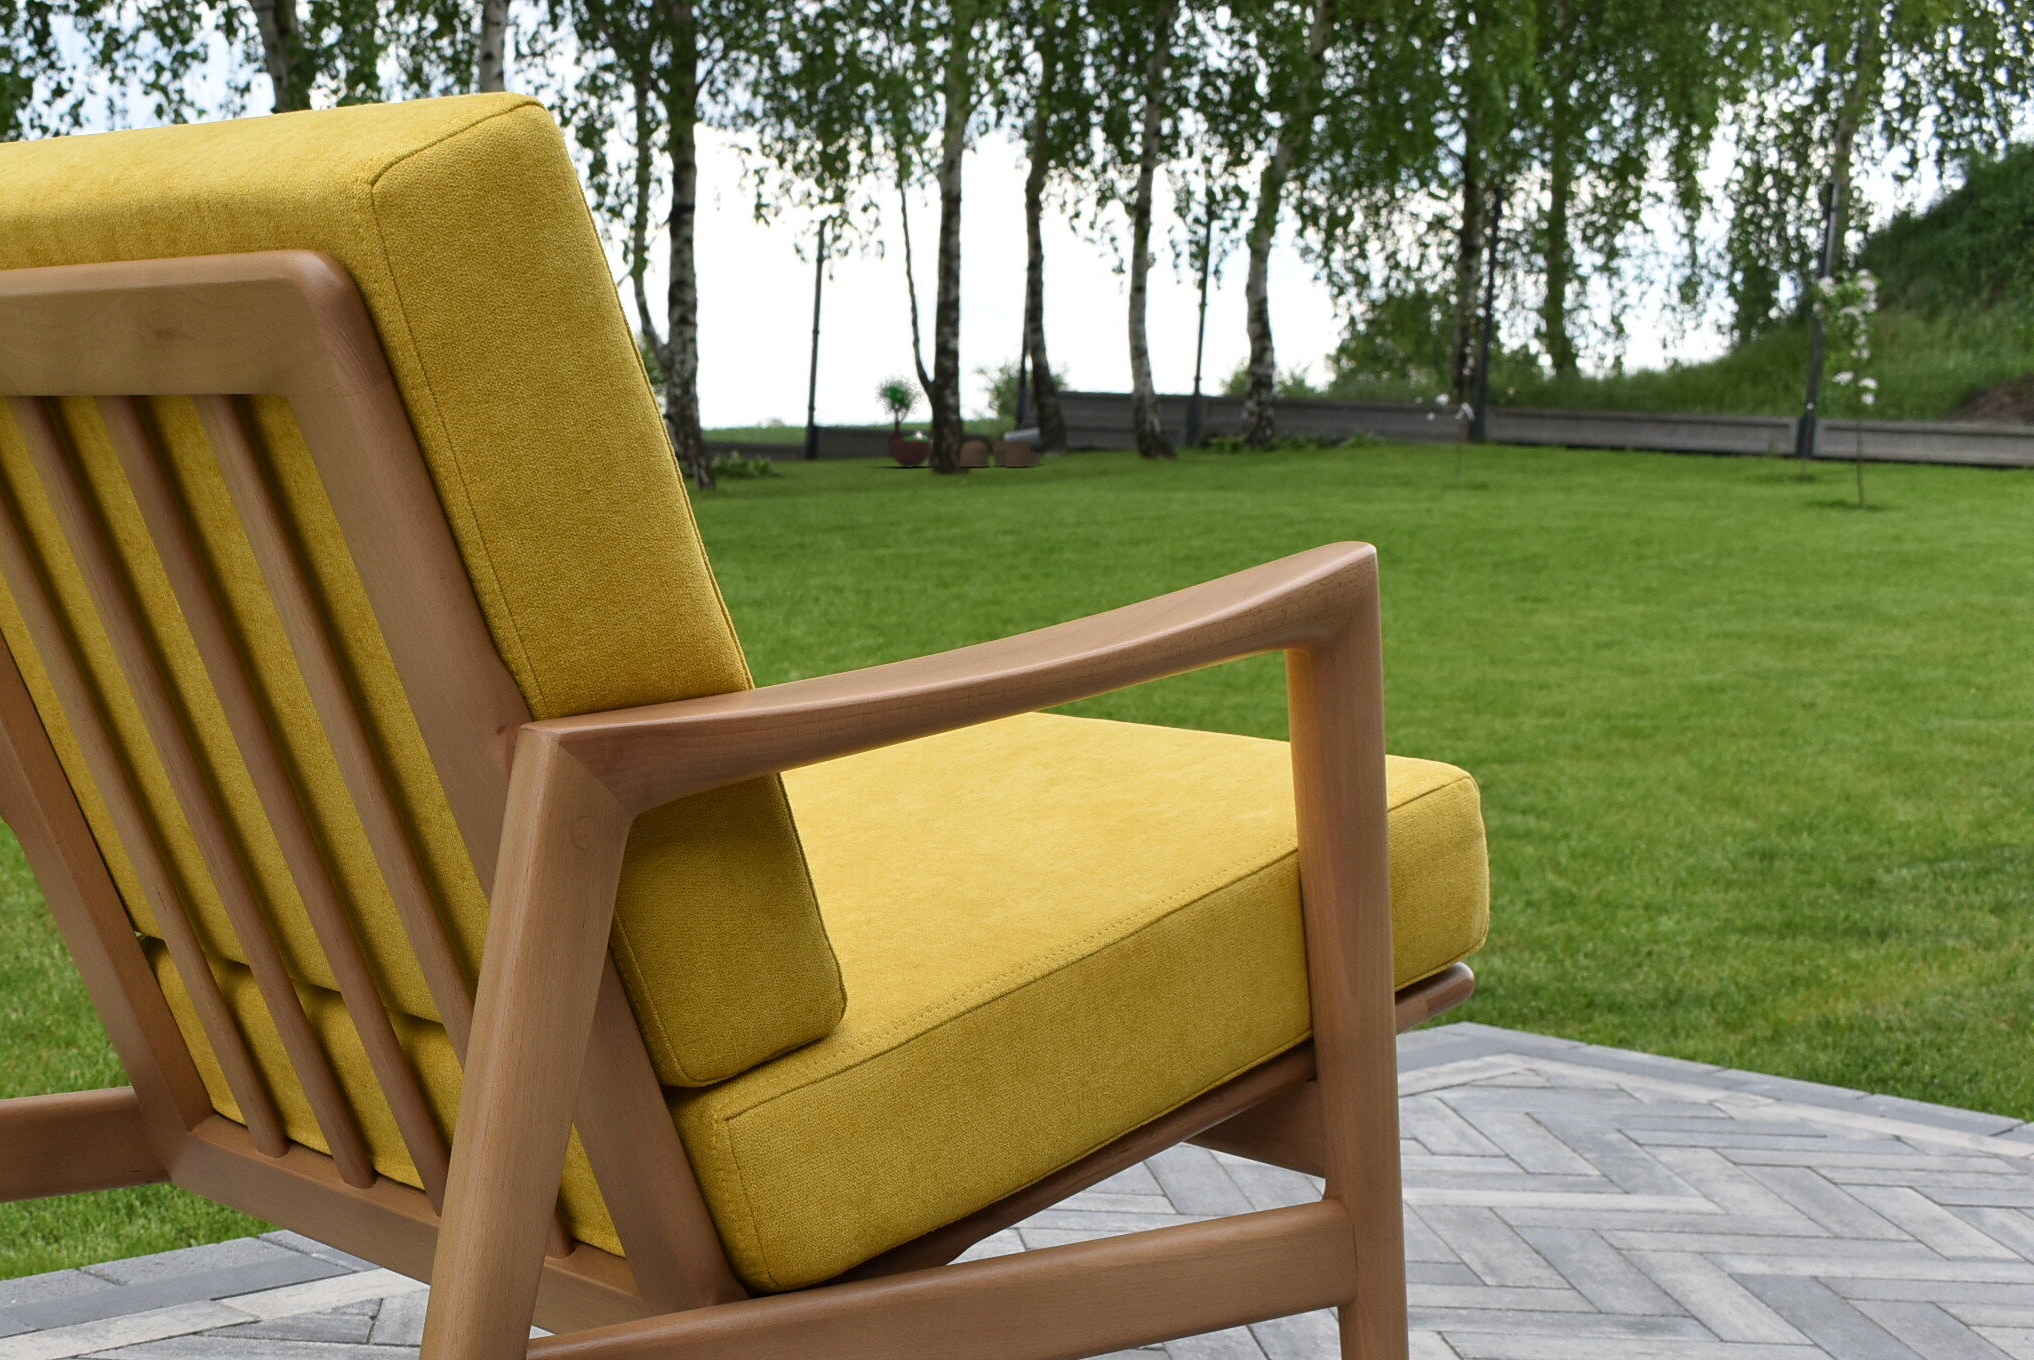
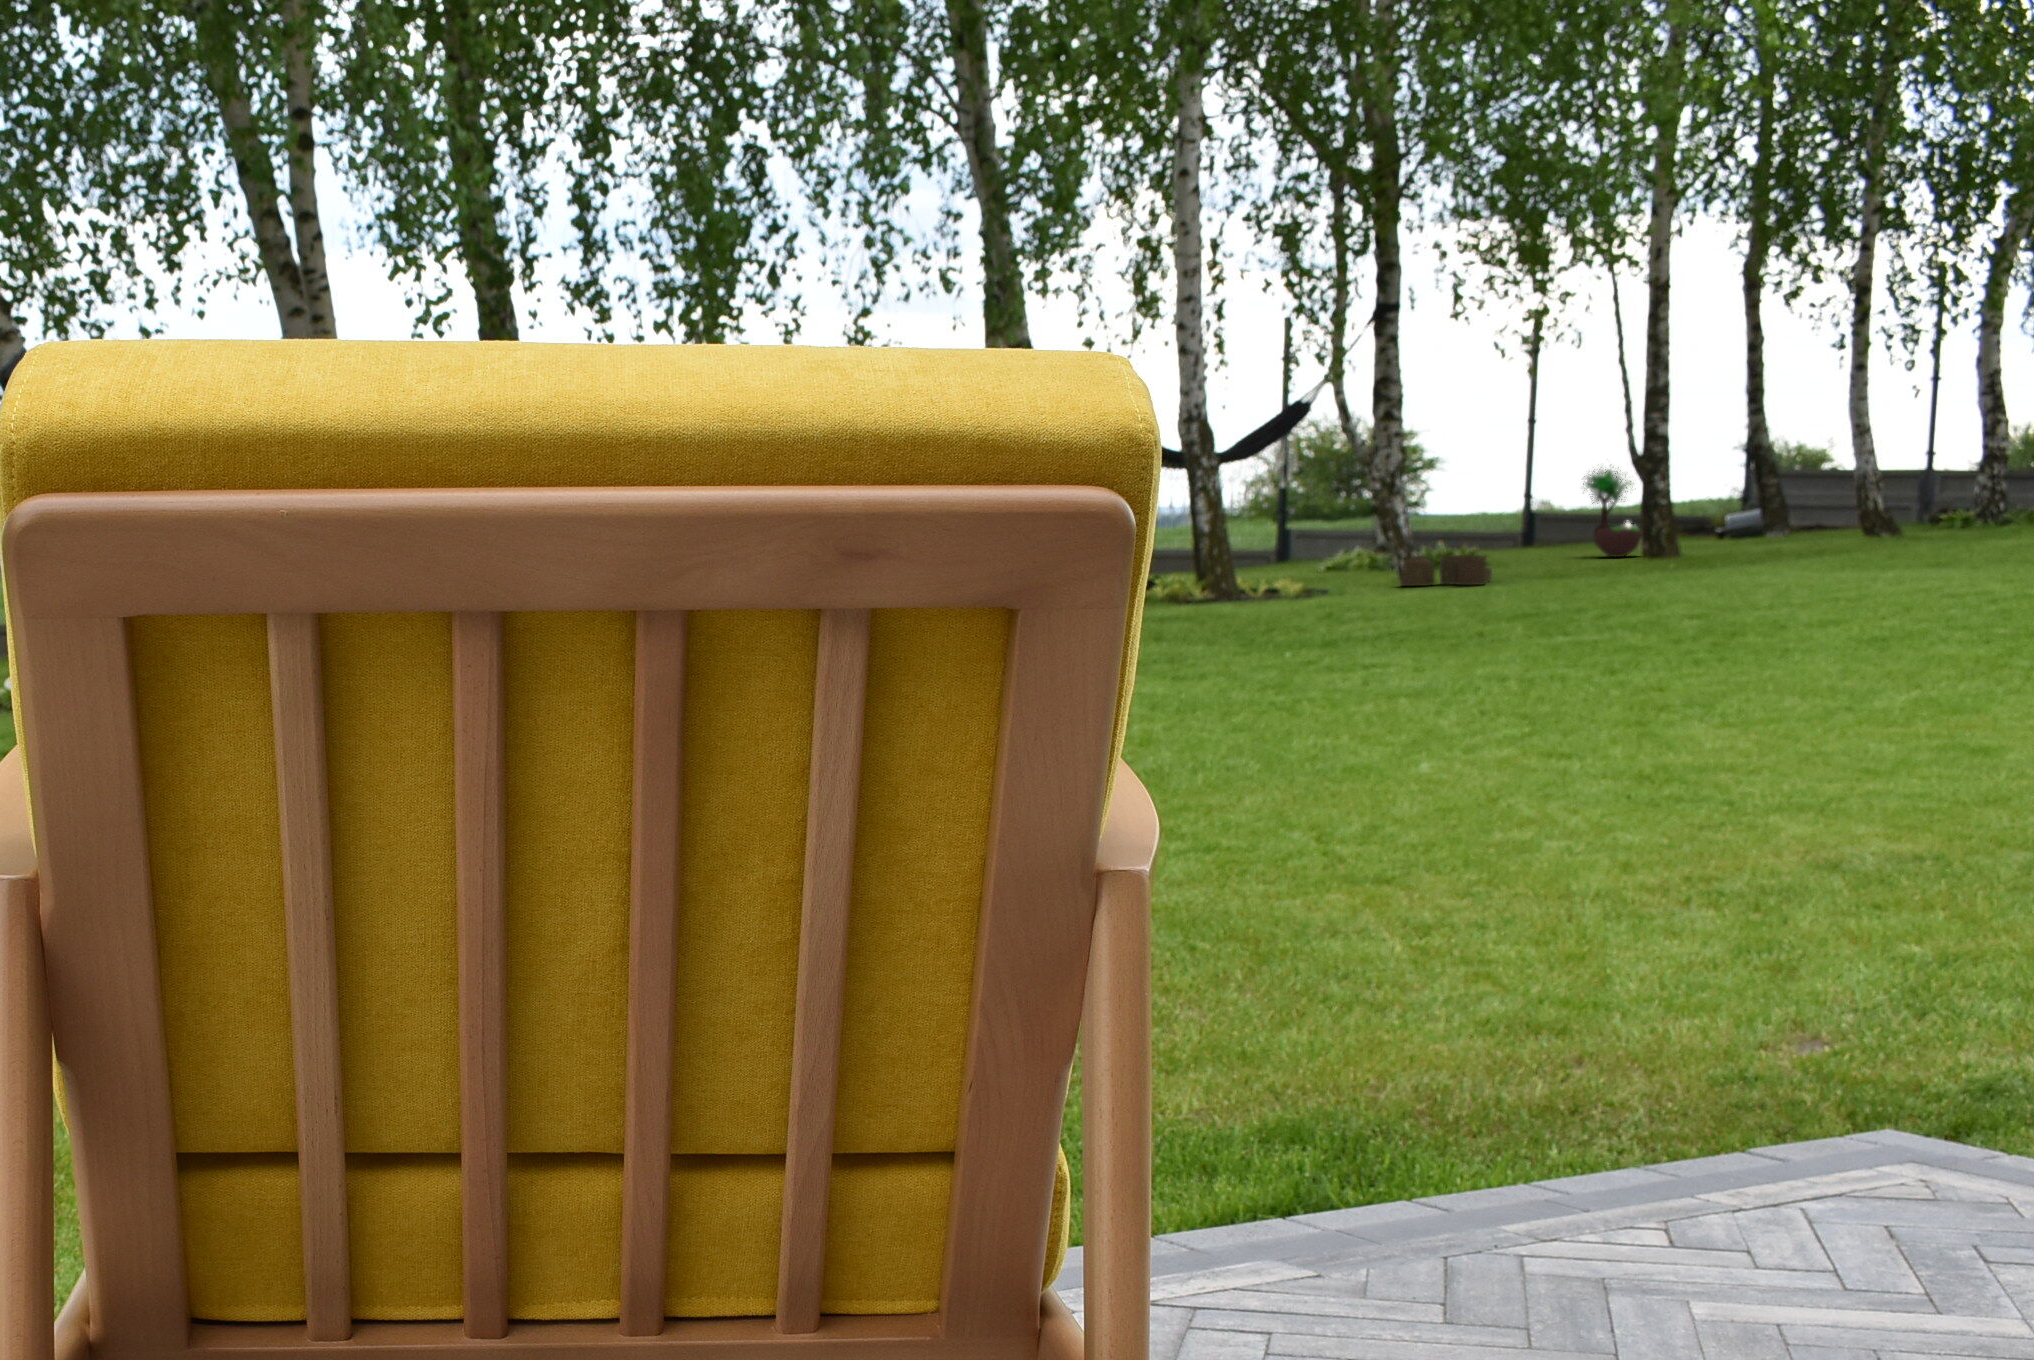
woven basket: present [960,437,1041,467] -> present [1400,553,1492,586]

